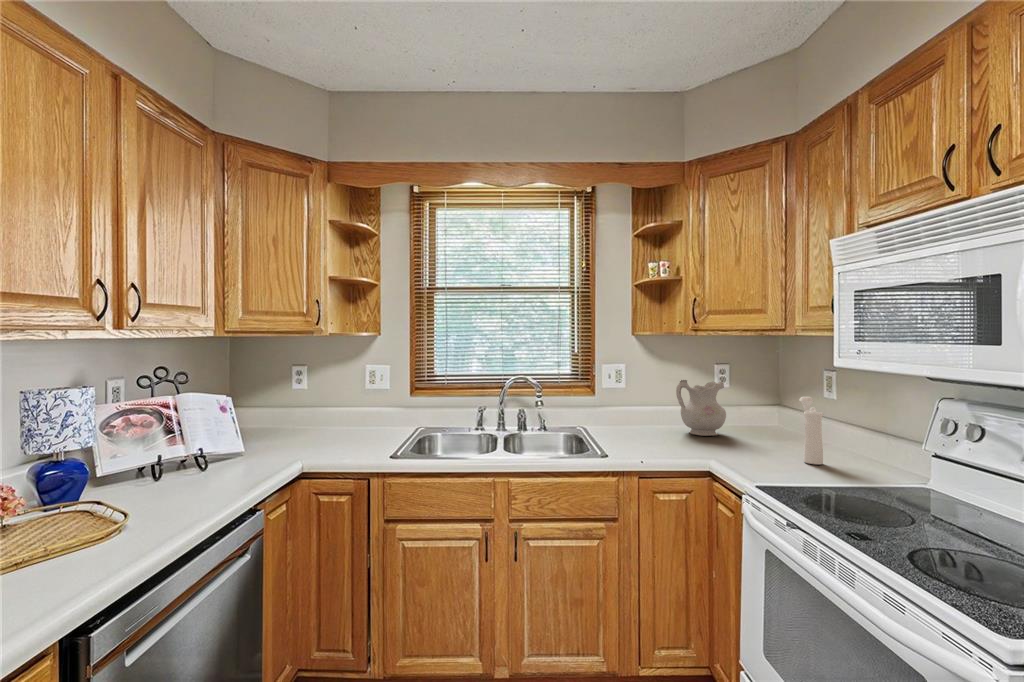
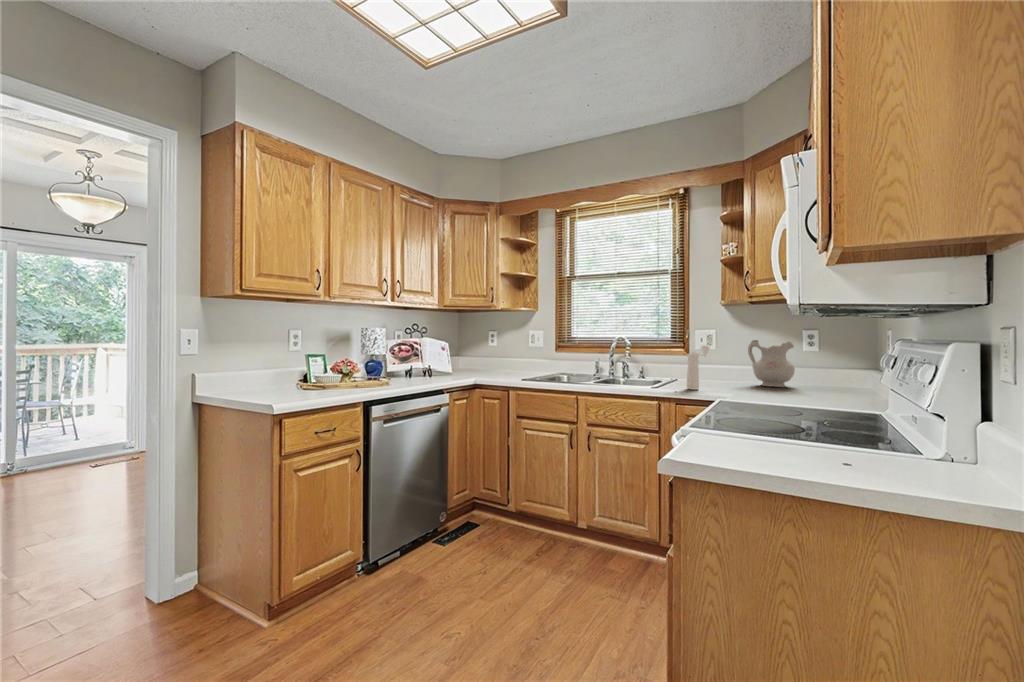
pepper mill: present [799,397,823,464] -> present [687,346,710,390]

